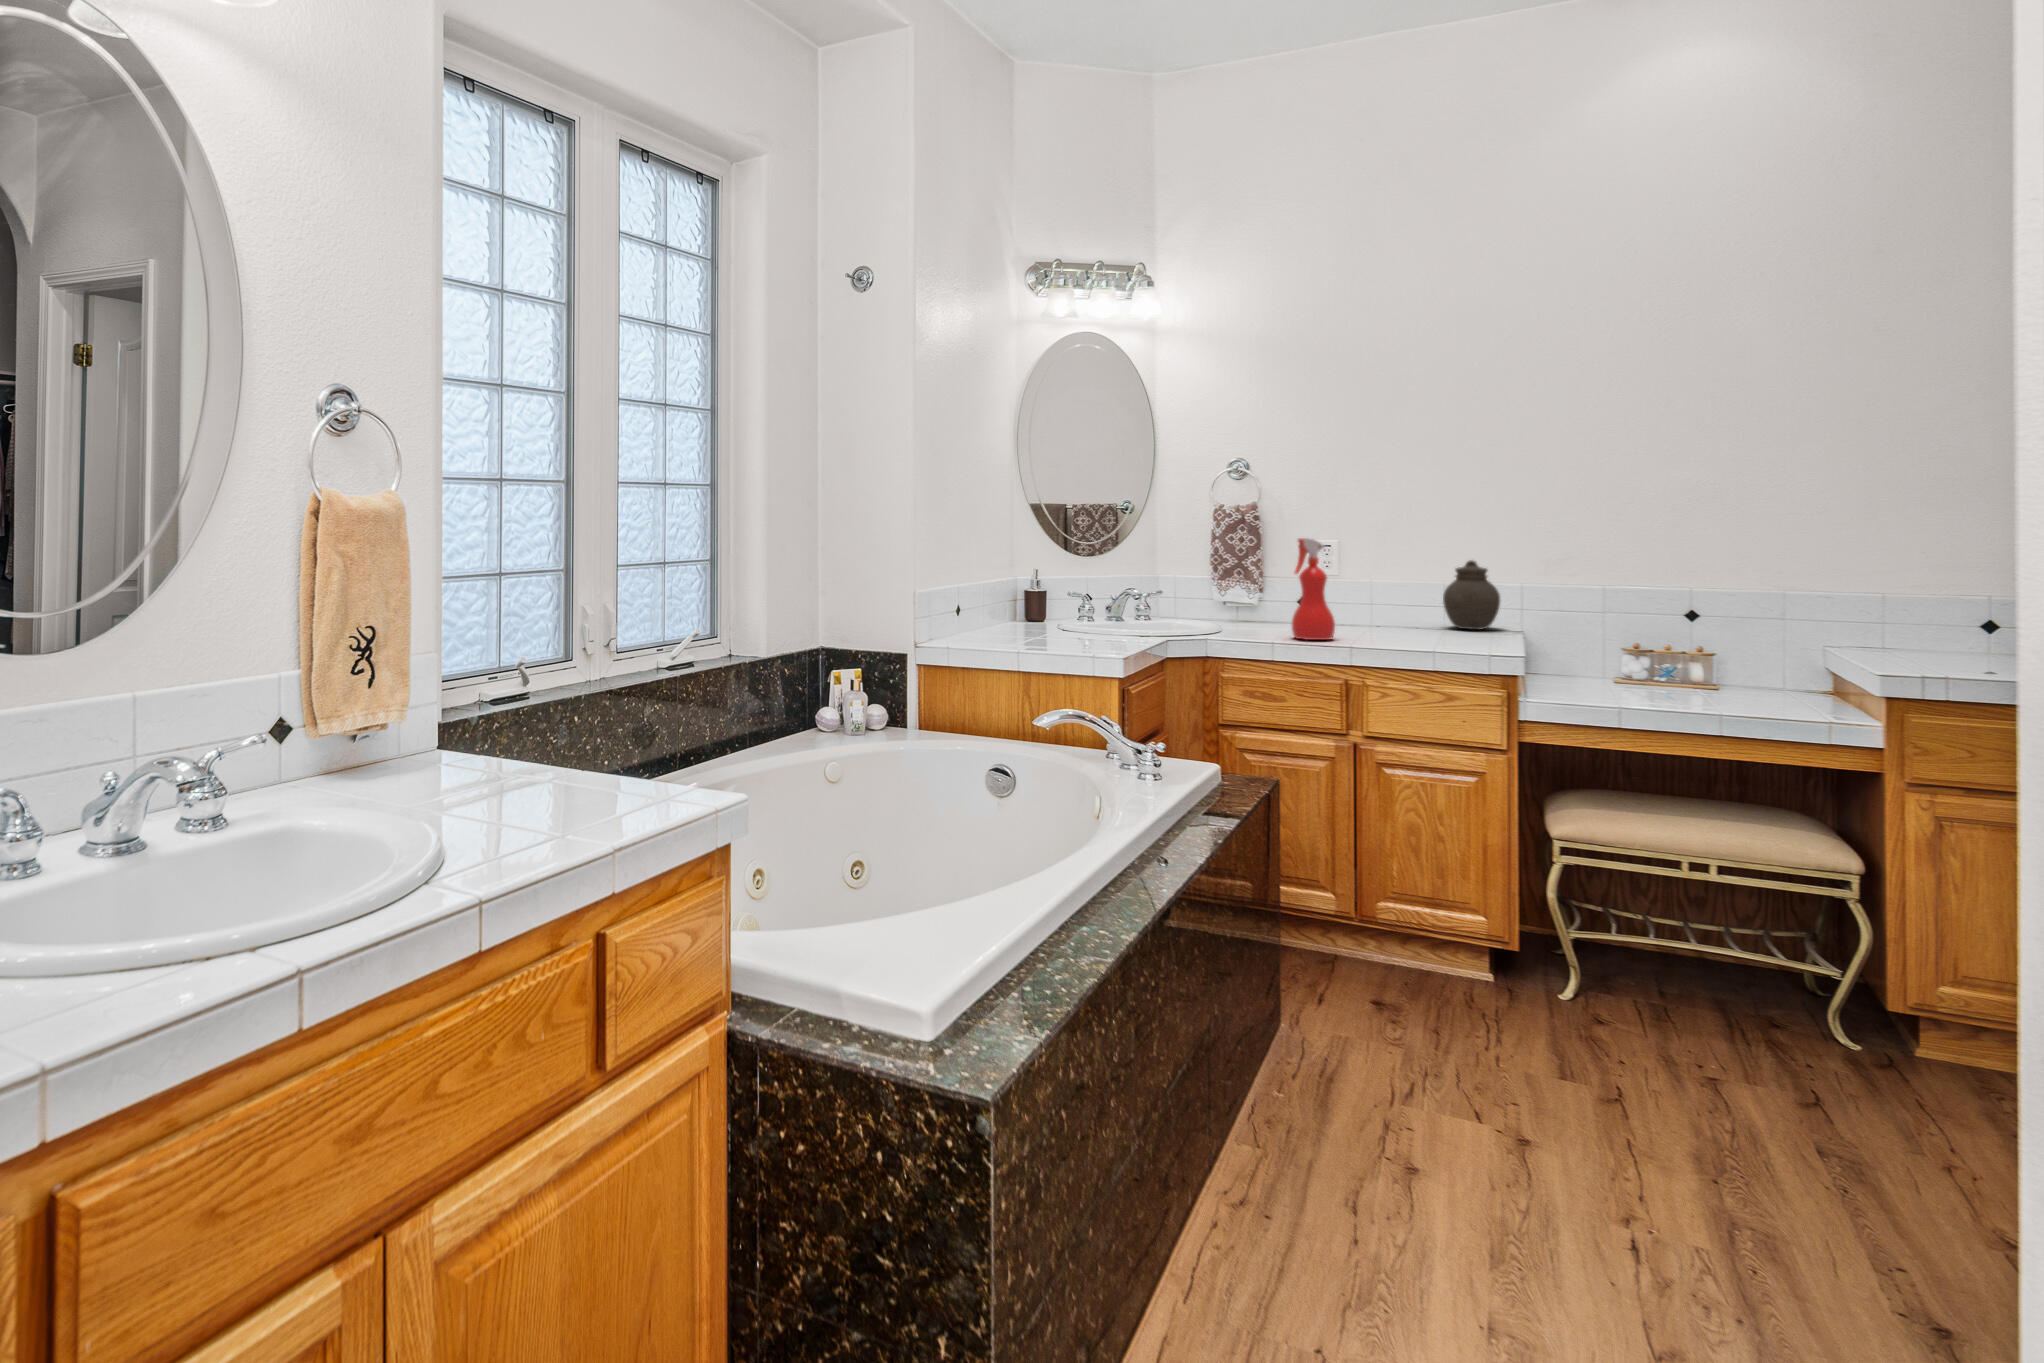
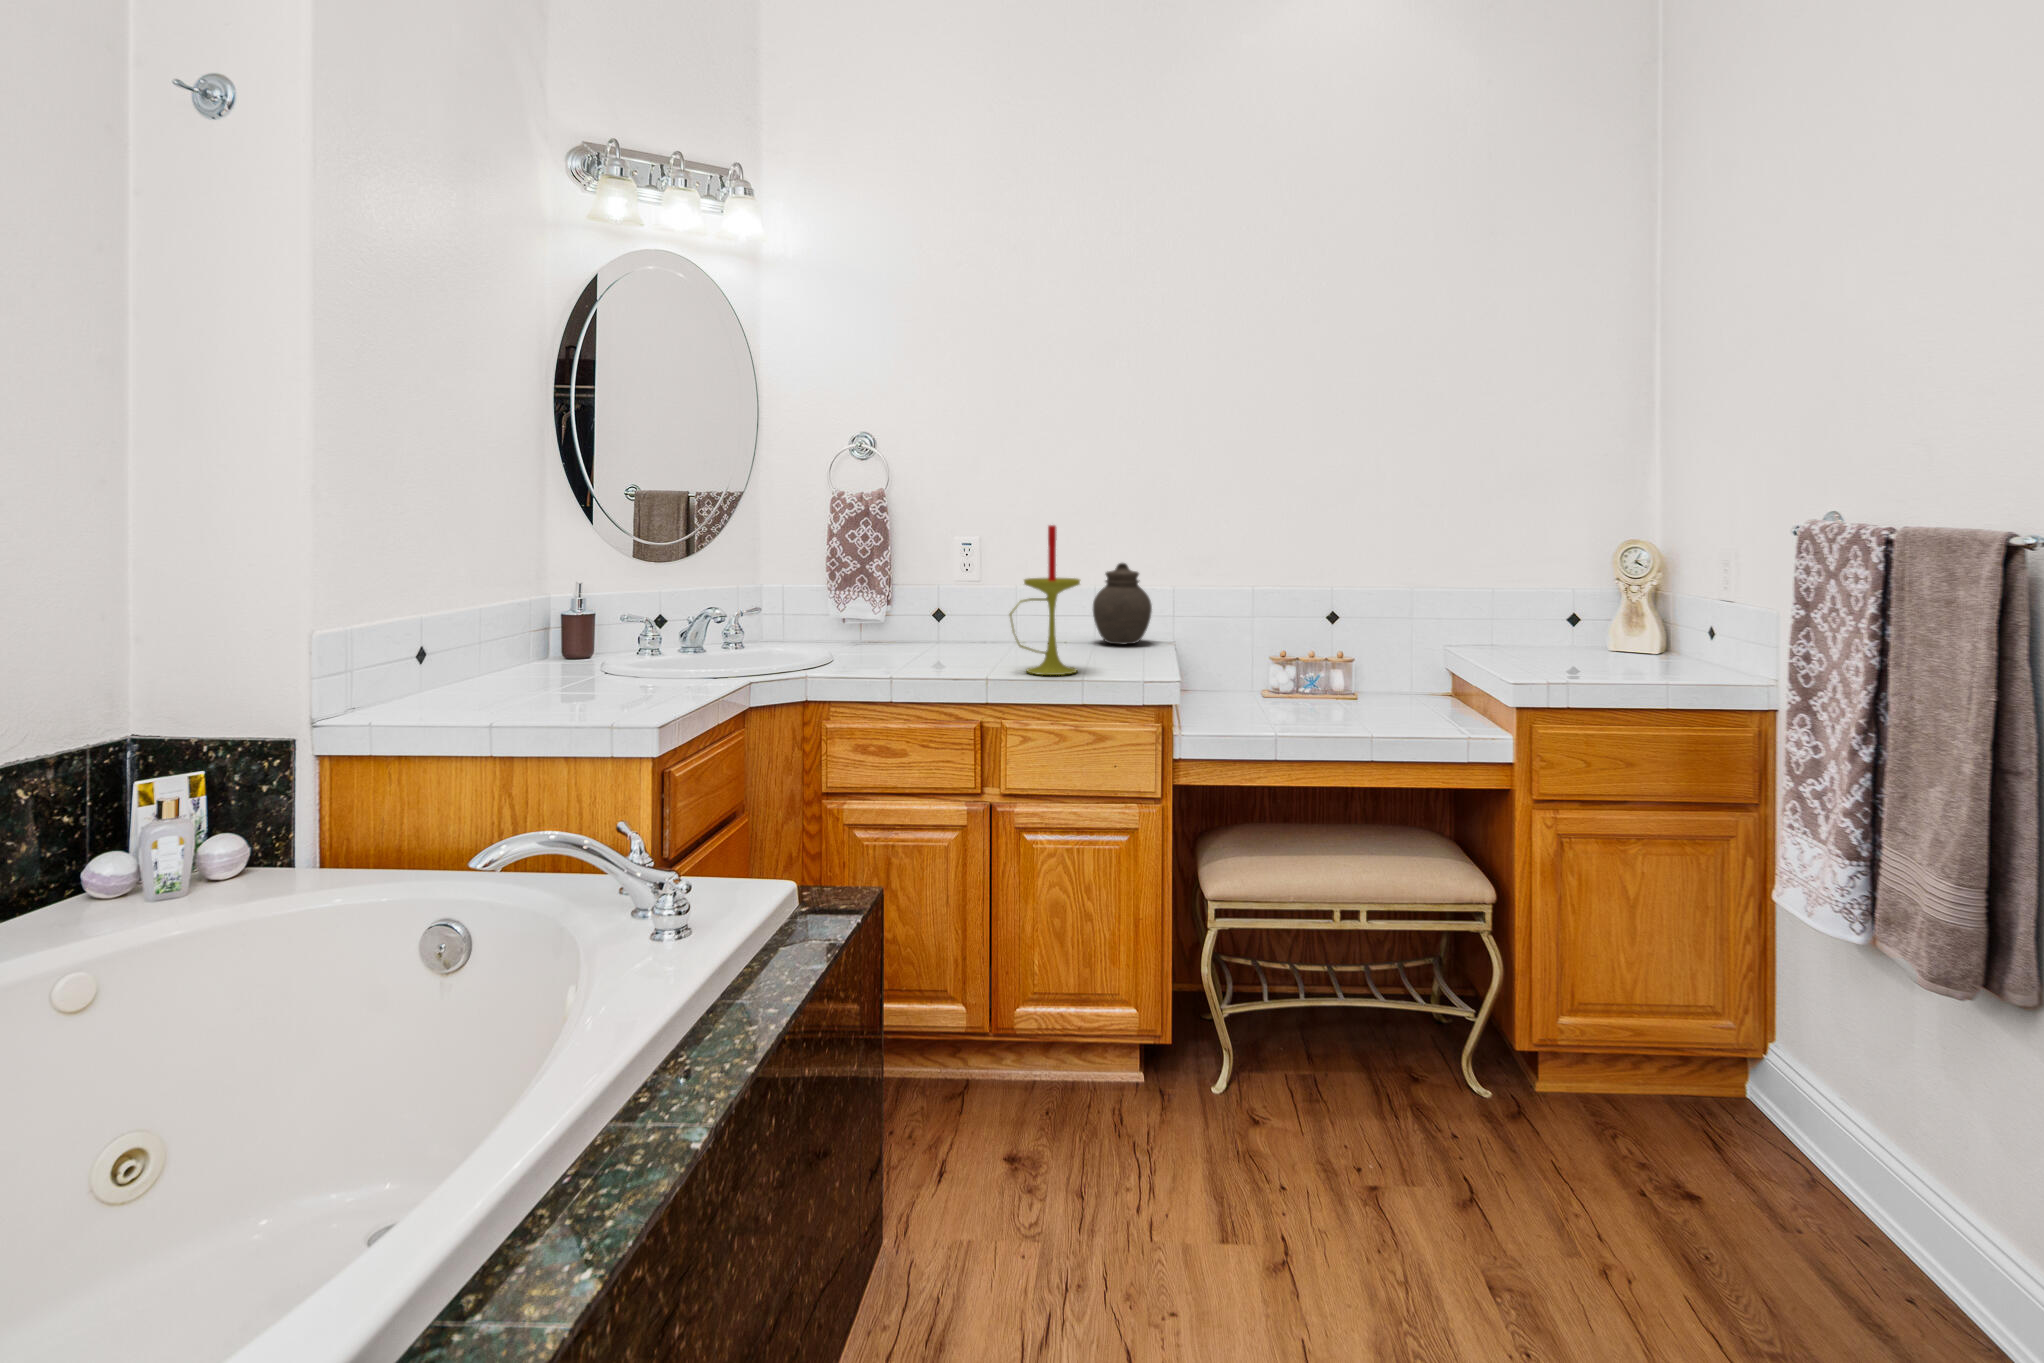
candle: none [1370,524,1433,645] -> present [1009,525,1080,675]
spray bottle: present [1292,538,1335,640] -> none [916,539,968,673]

